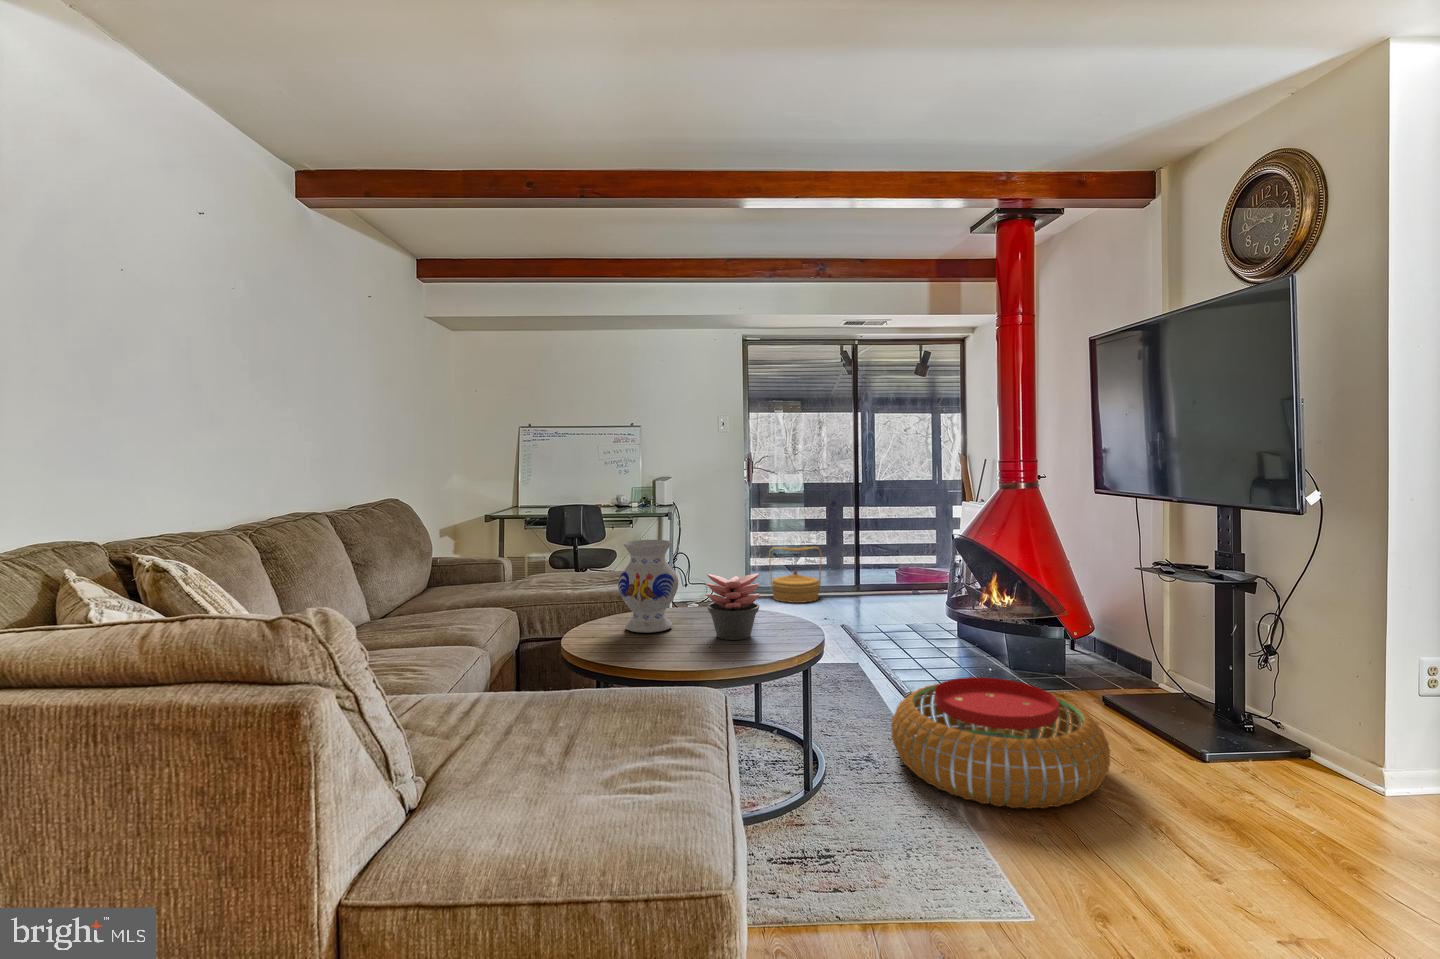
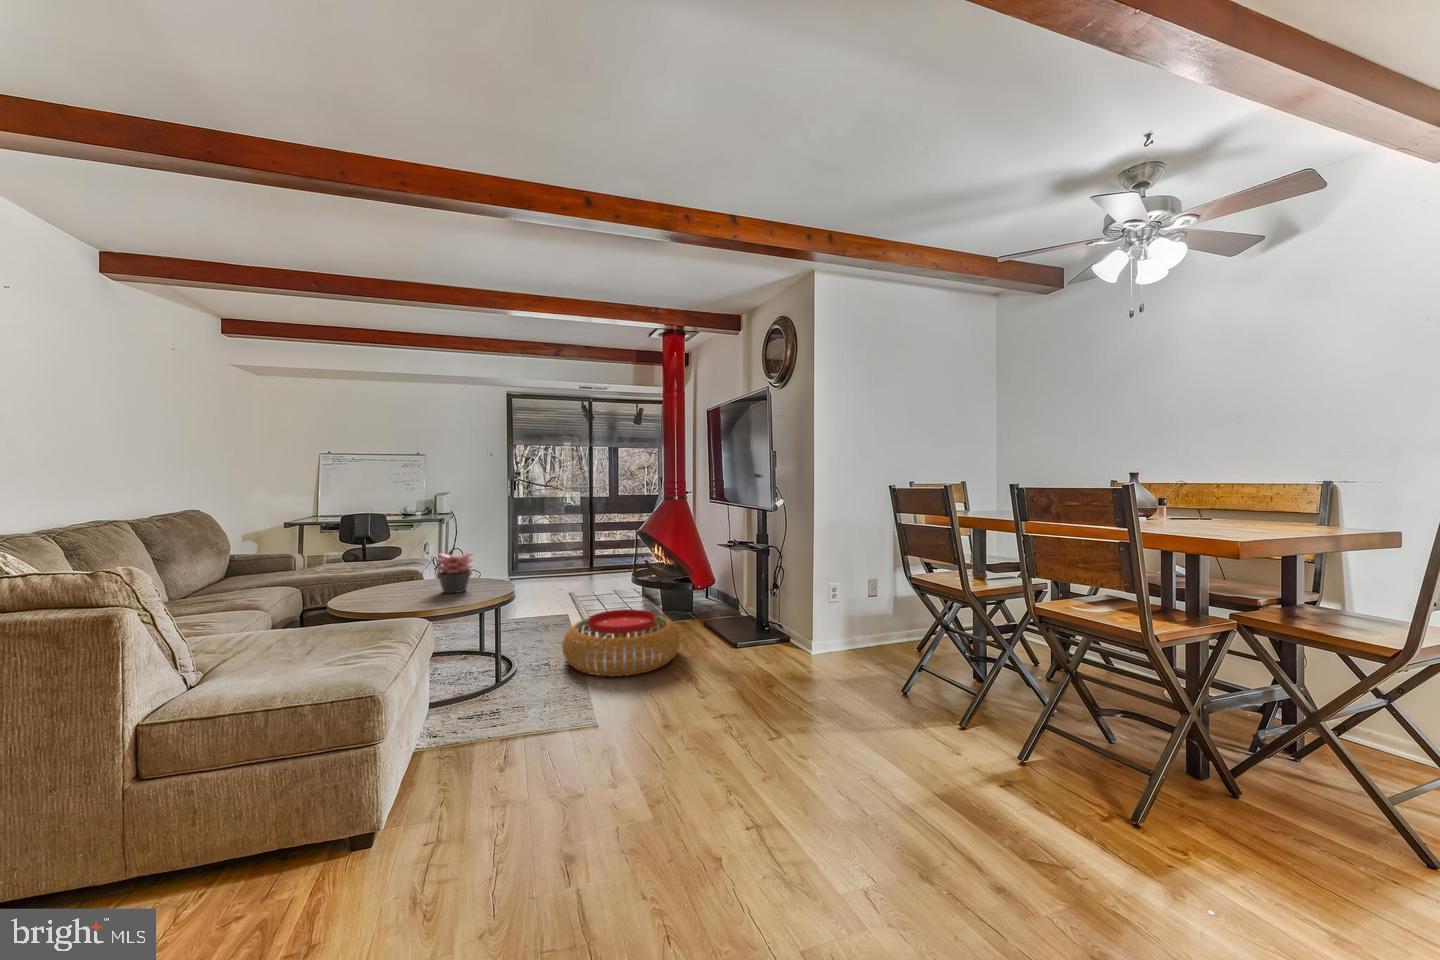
vase: present [618,540,678,633] -> none [374,533,420,593]
woven basket: present [769,547,822,603] -> none [528,541,566,580]

